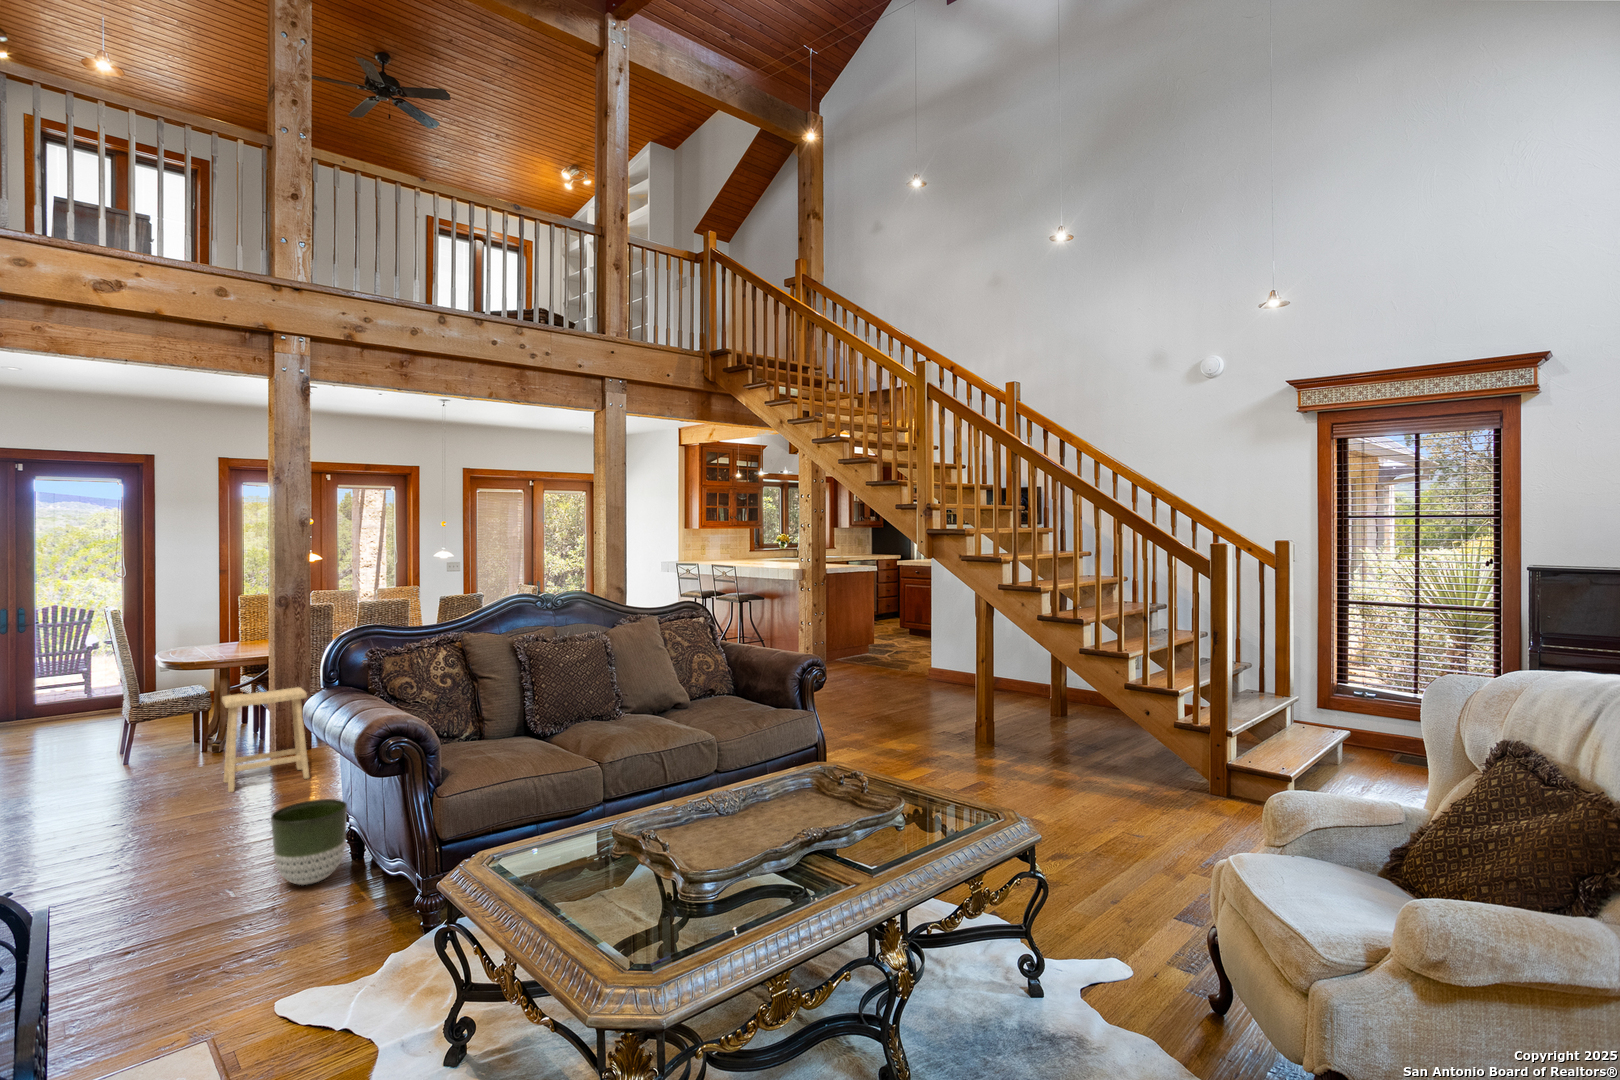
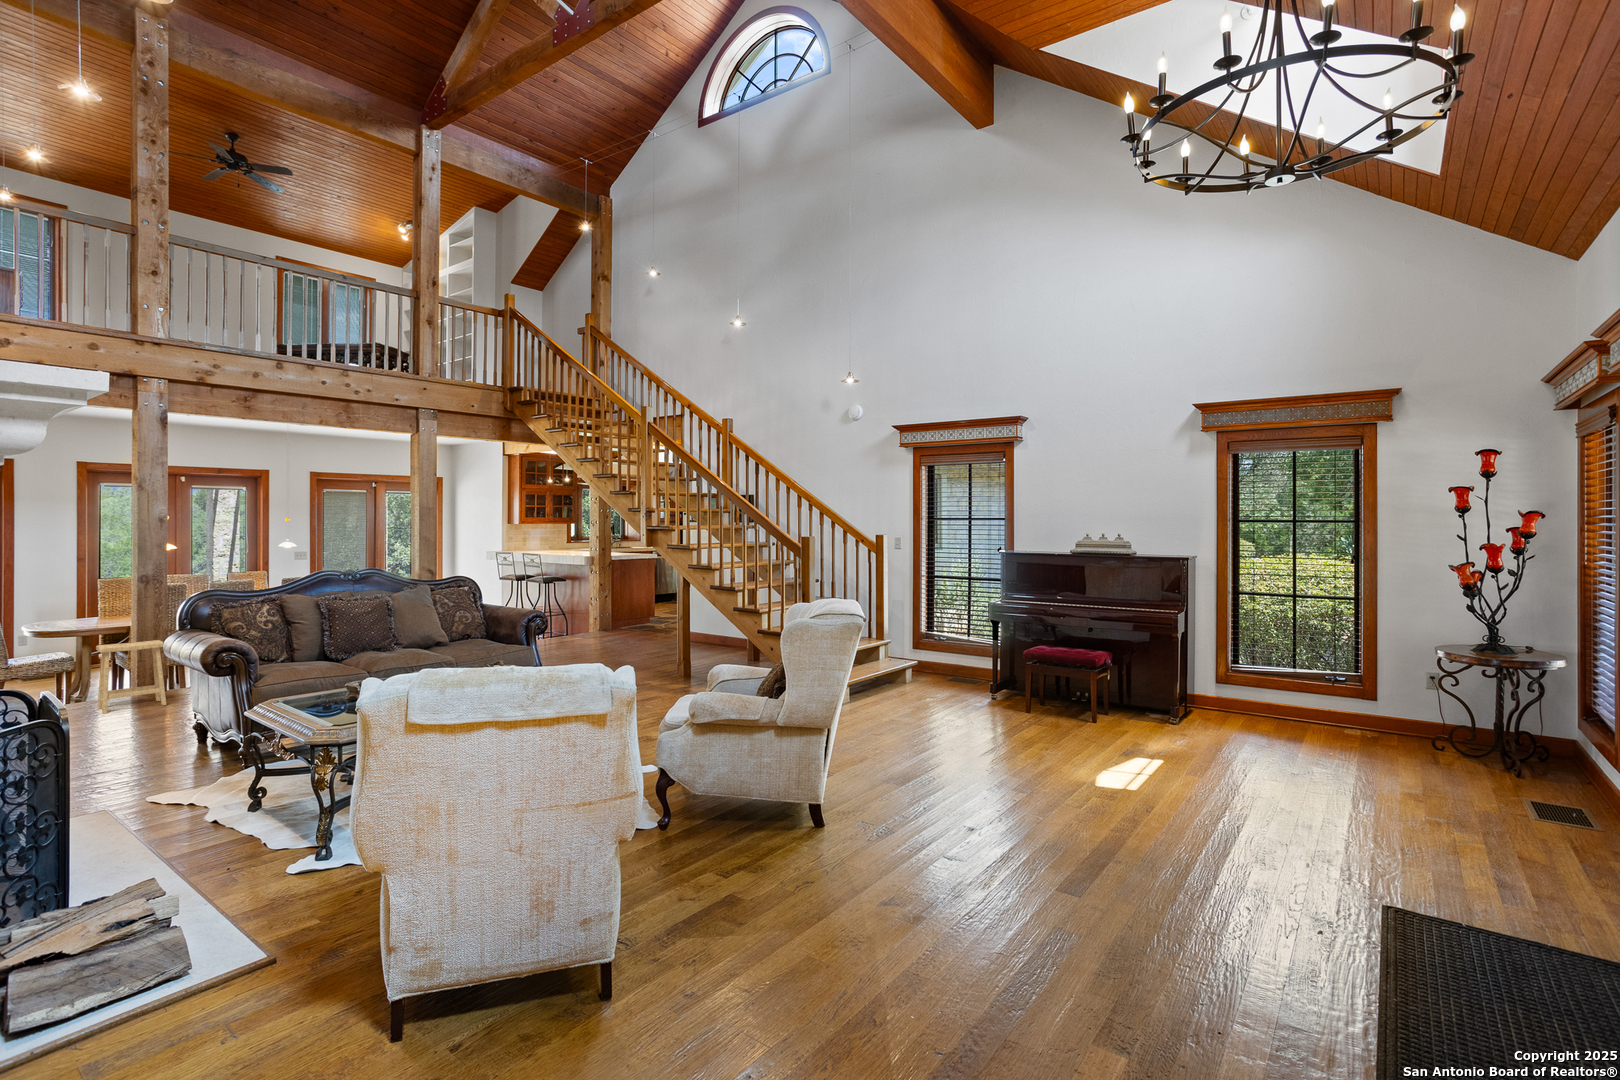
planter: present [271,799,347,885] -> none [141,701,195,752]

